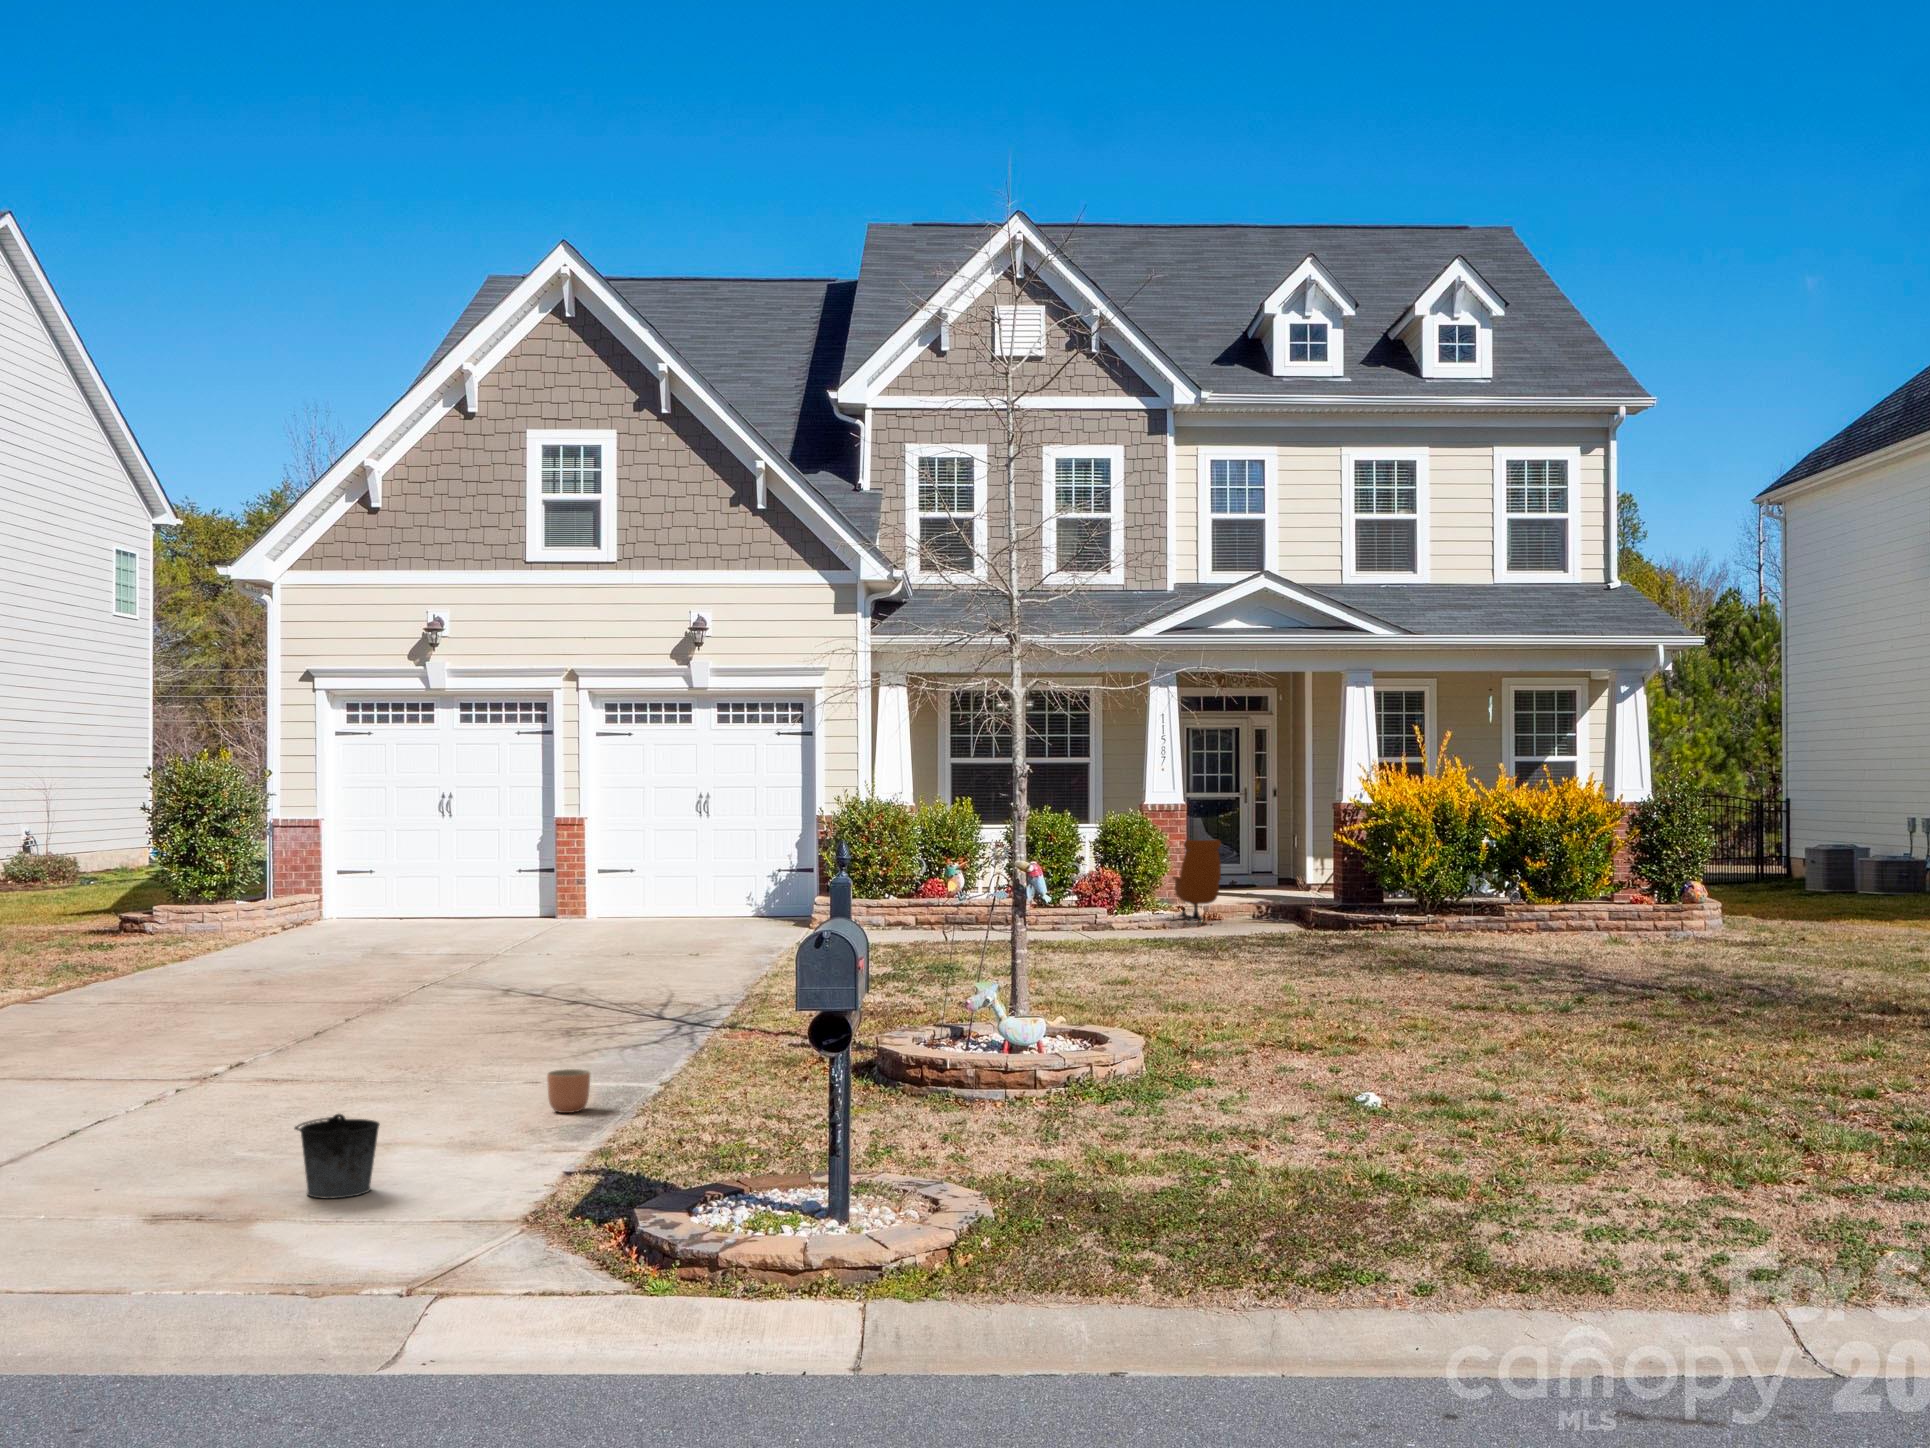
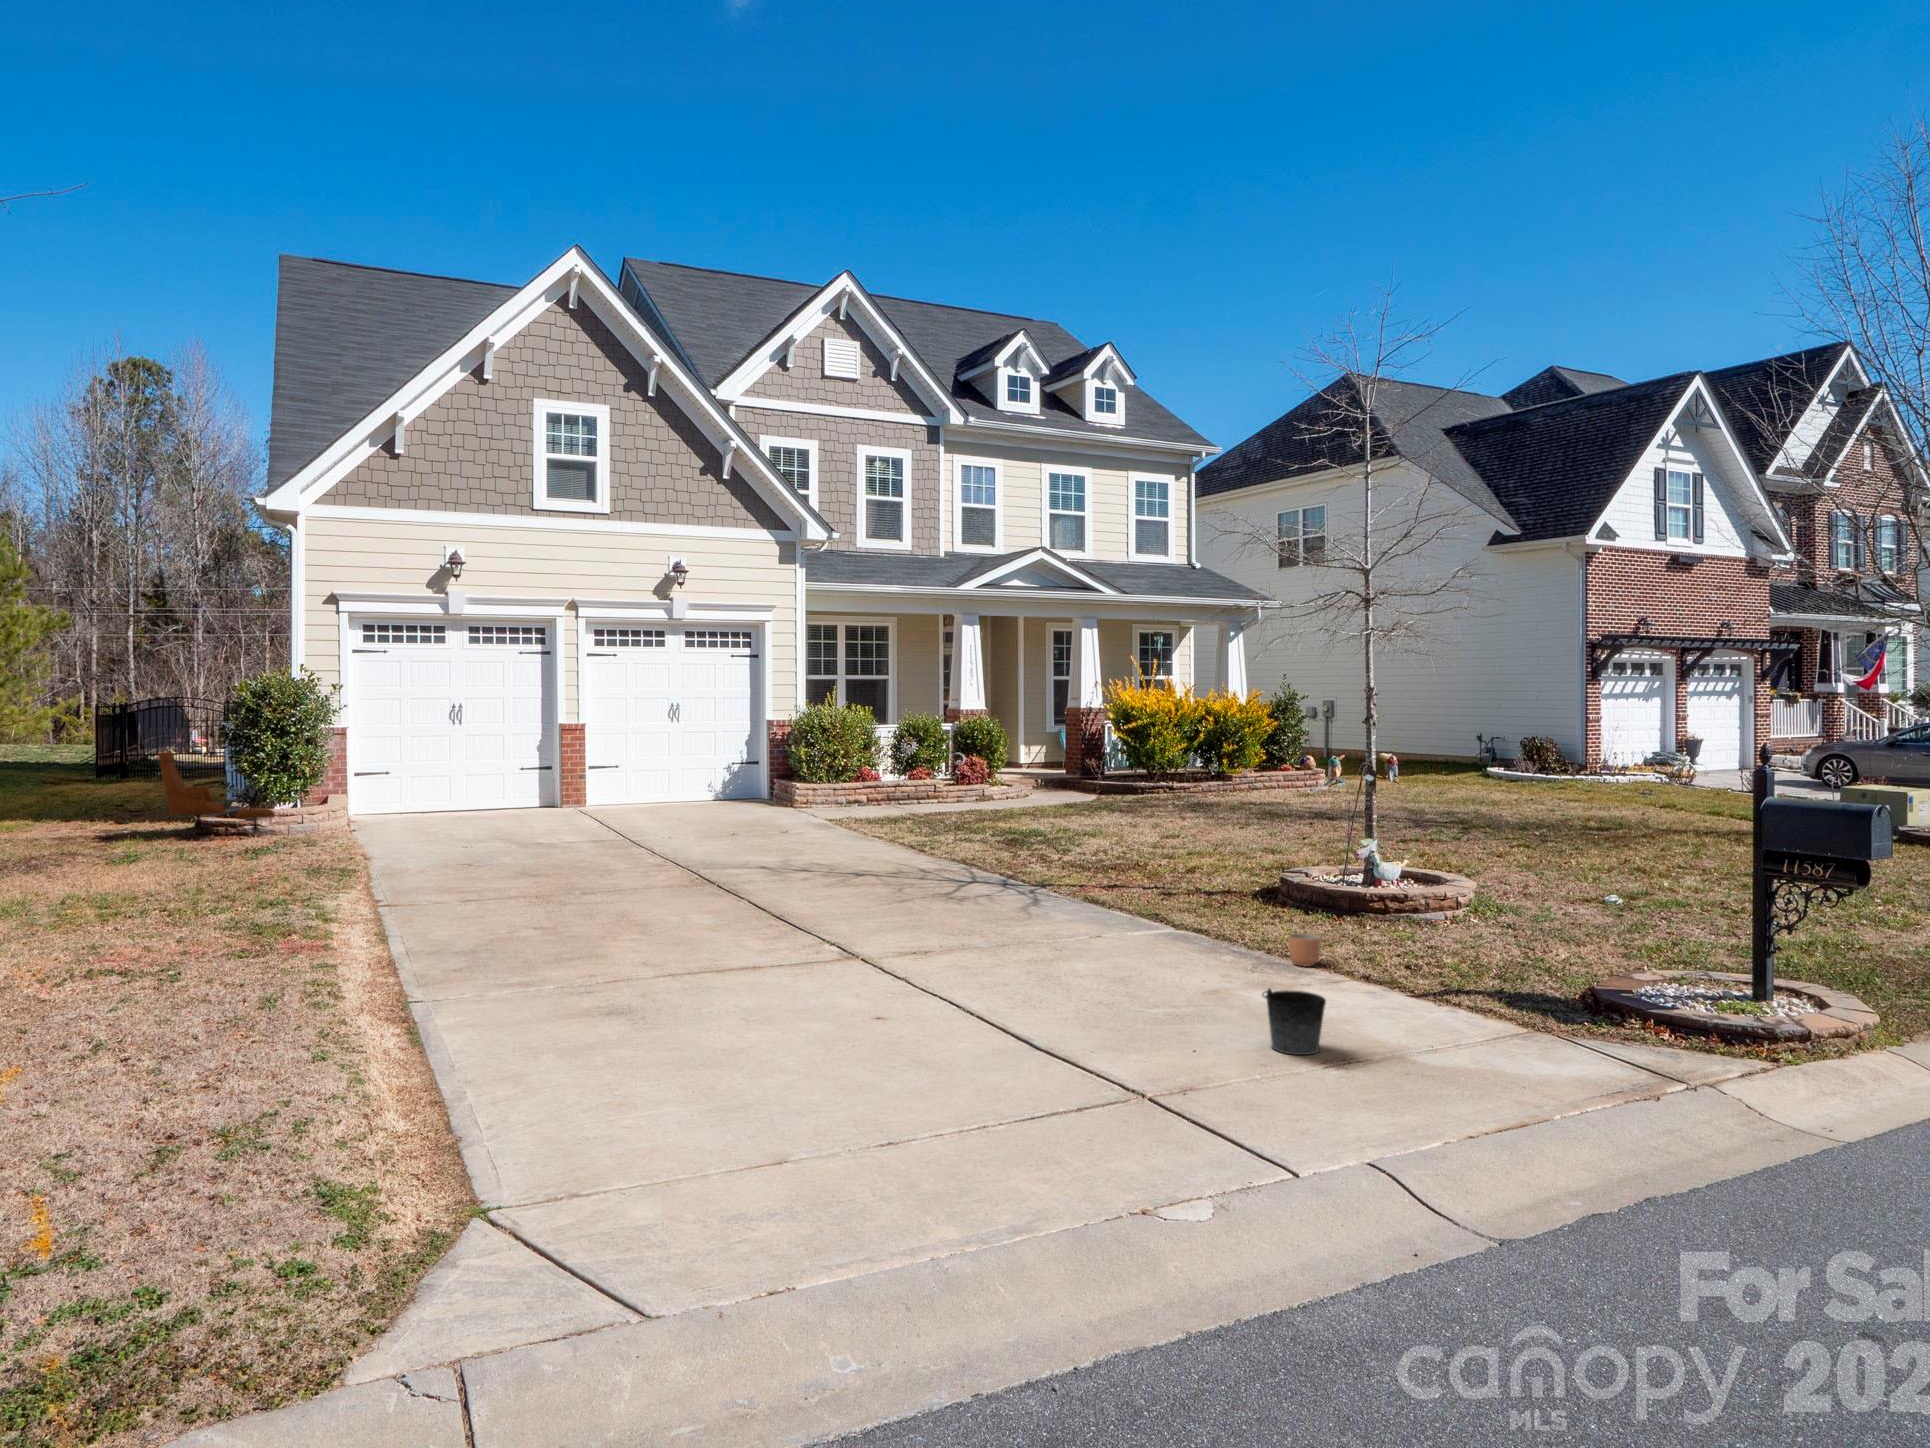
lounge chair: present [1173,840,1221,922] -> present [158,751,275,836]
bucket: present [295,1114,380,1199] -> present [1262,988,1326,1055]

